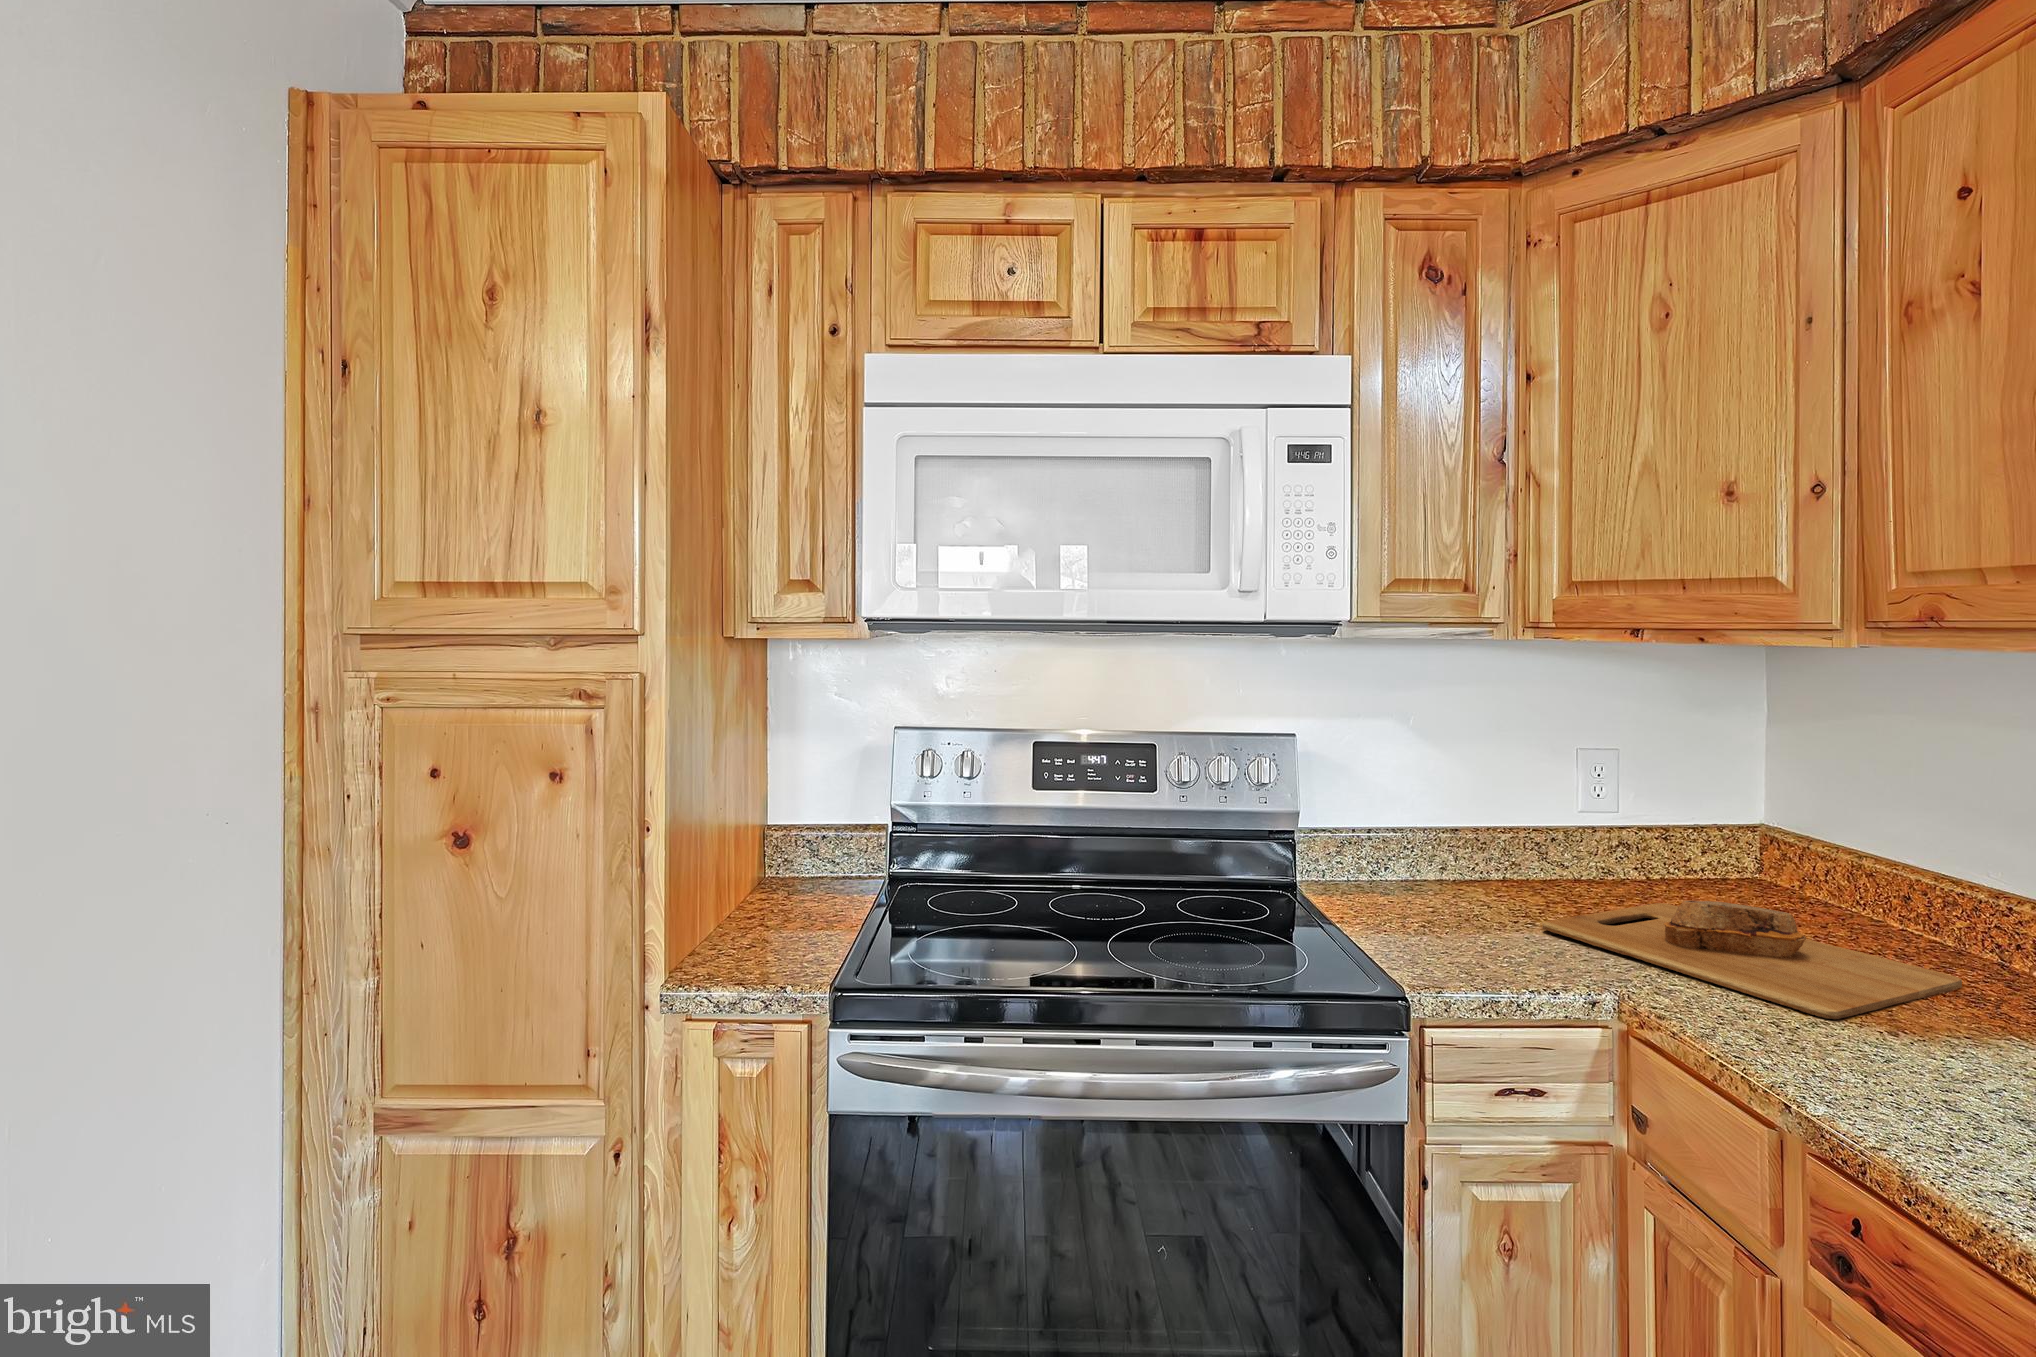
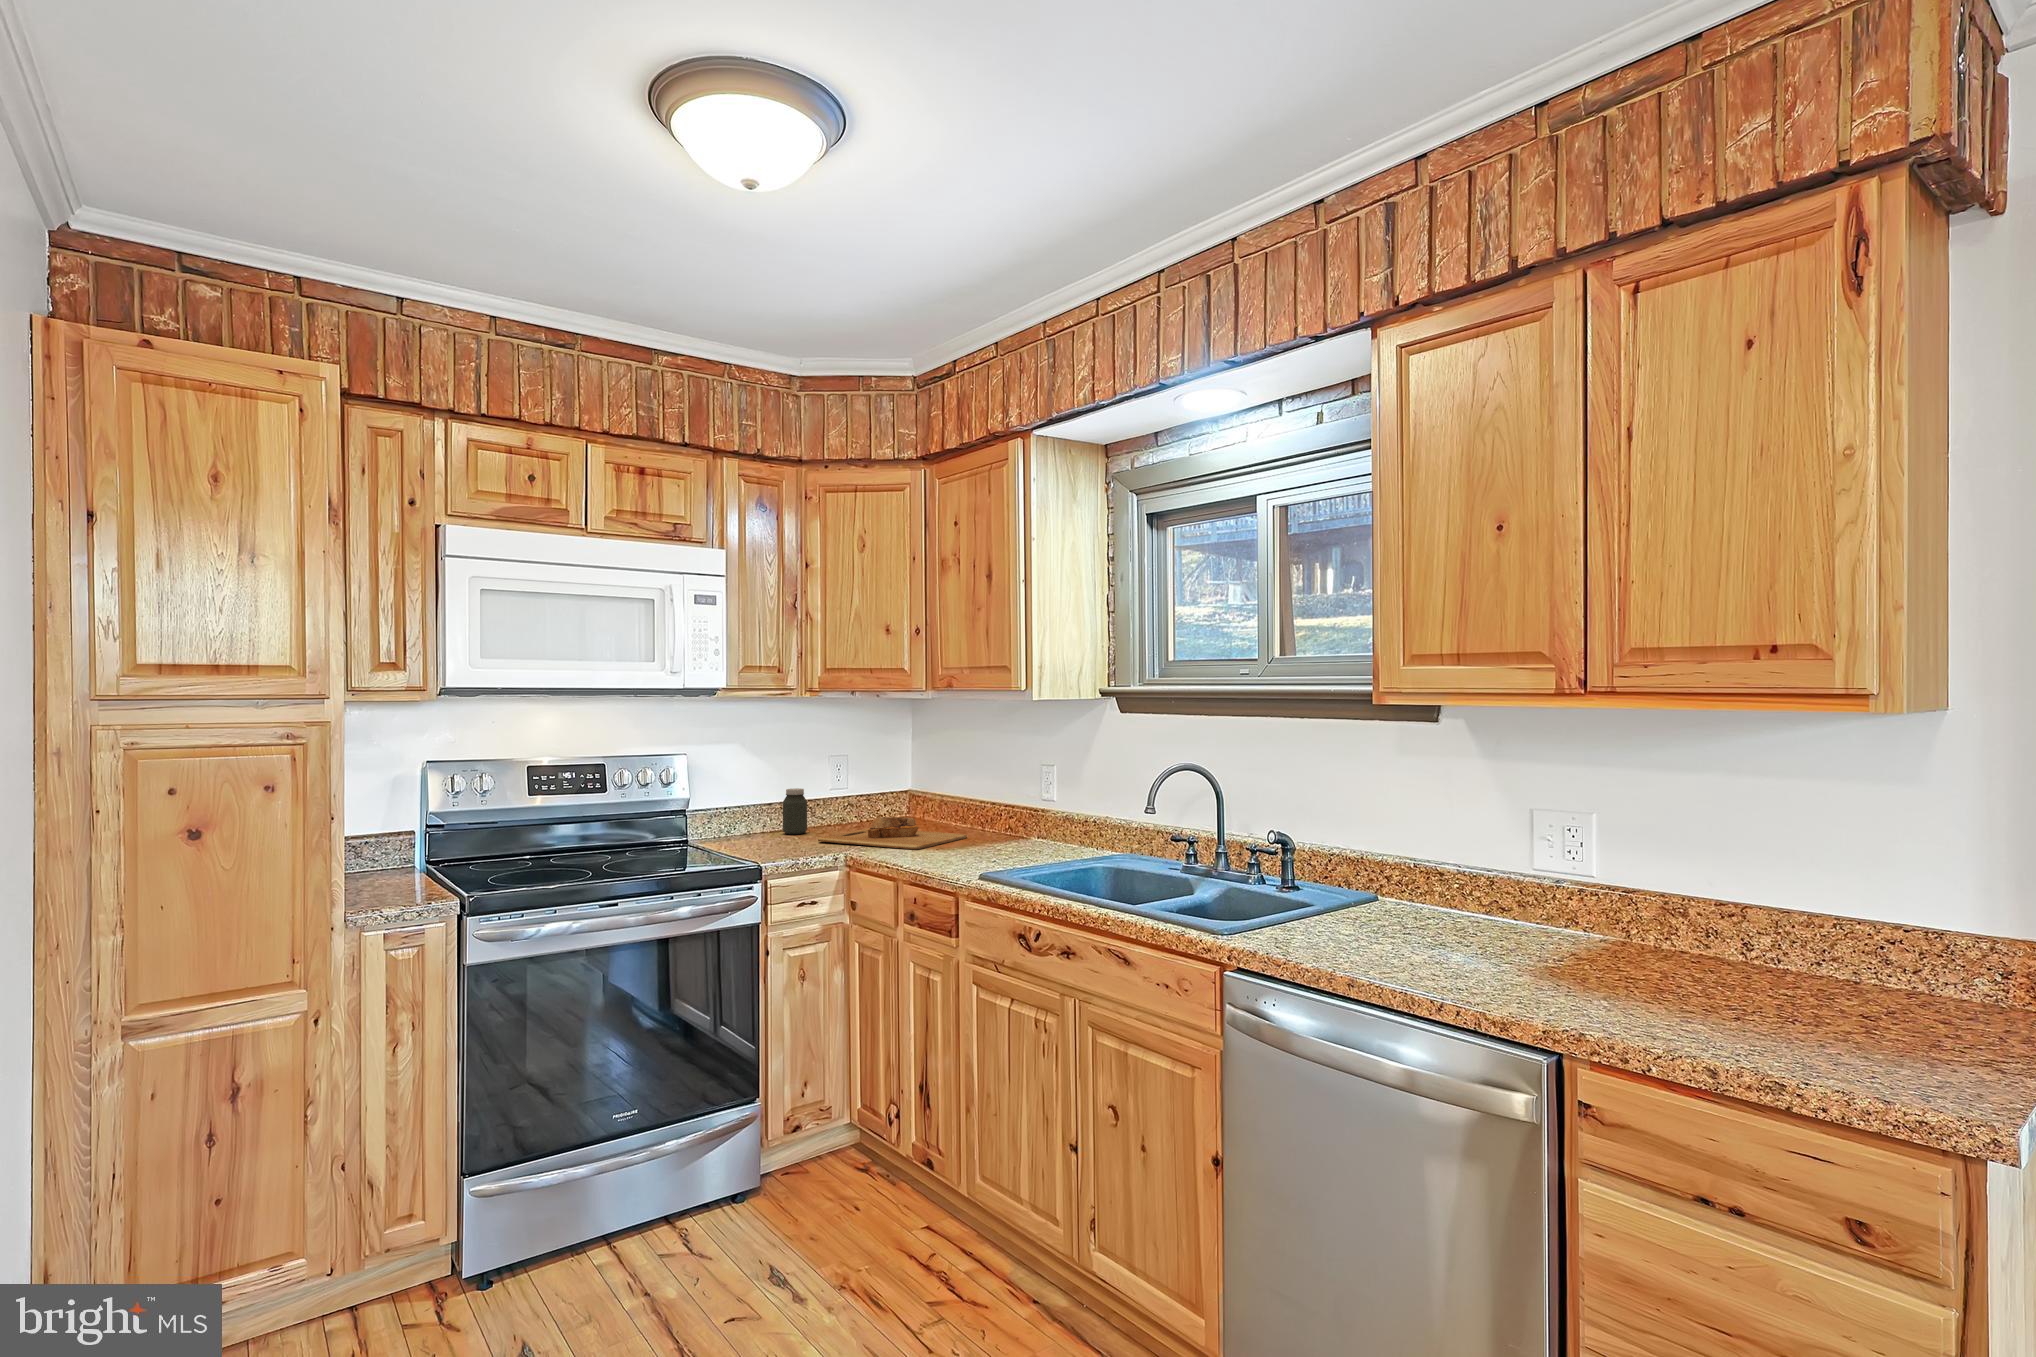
jar: none [1467,806,1517,892] -> present [783,788,807,834]

